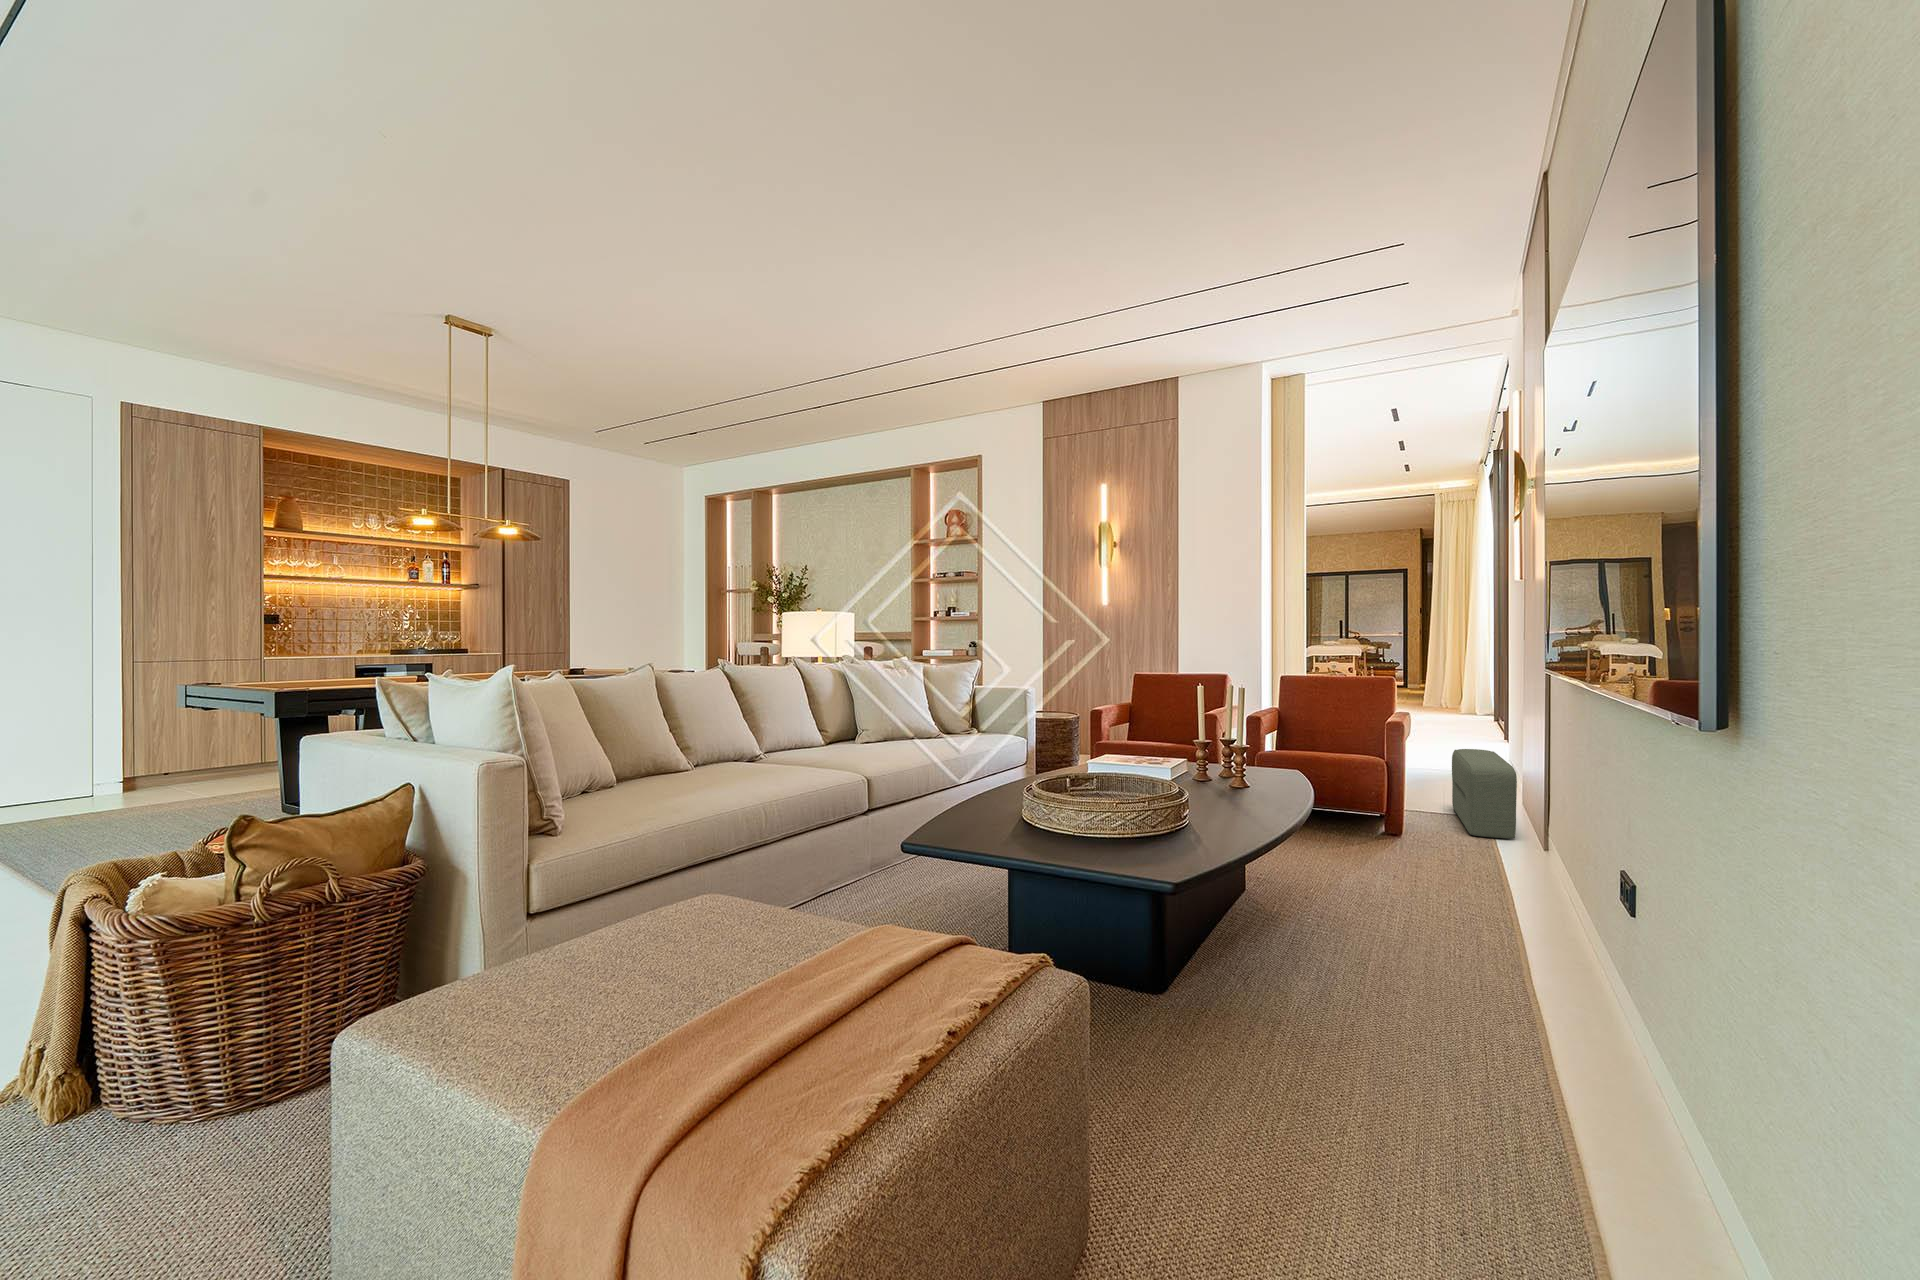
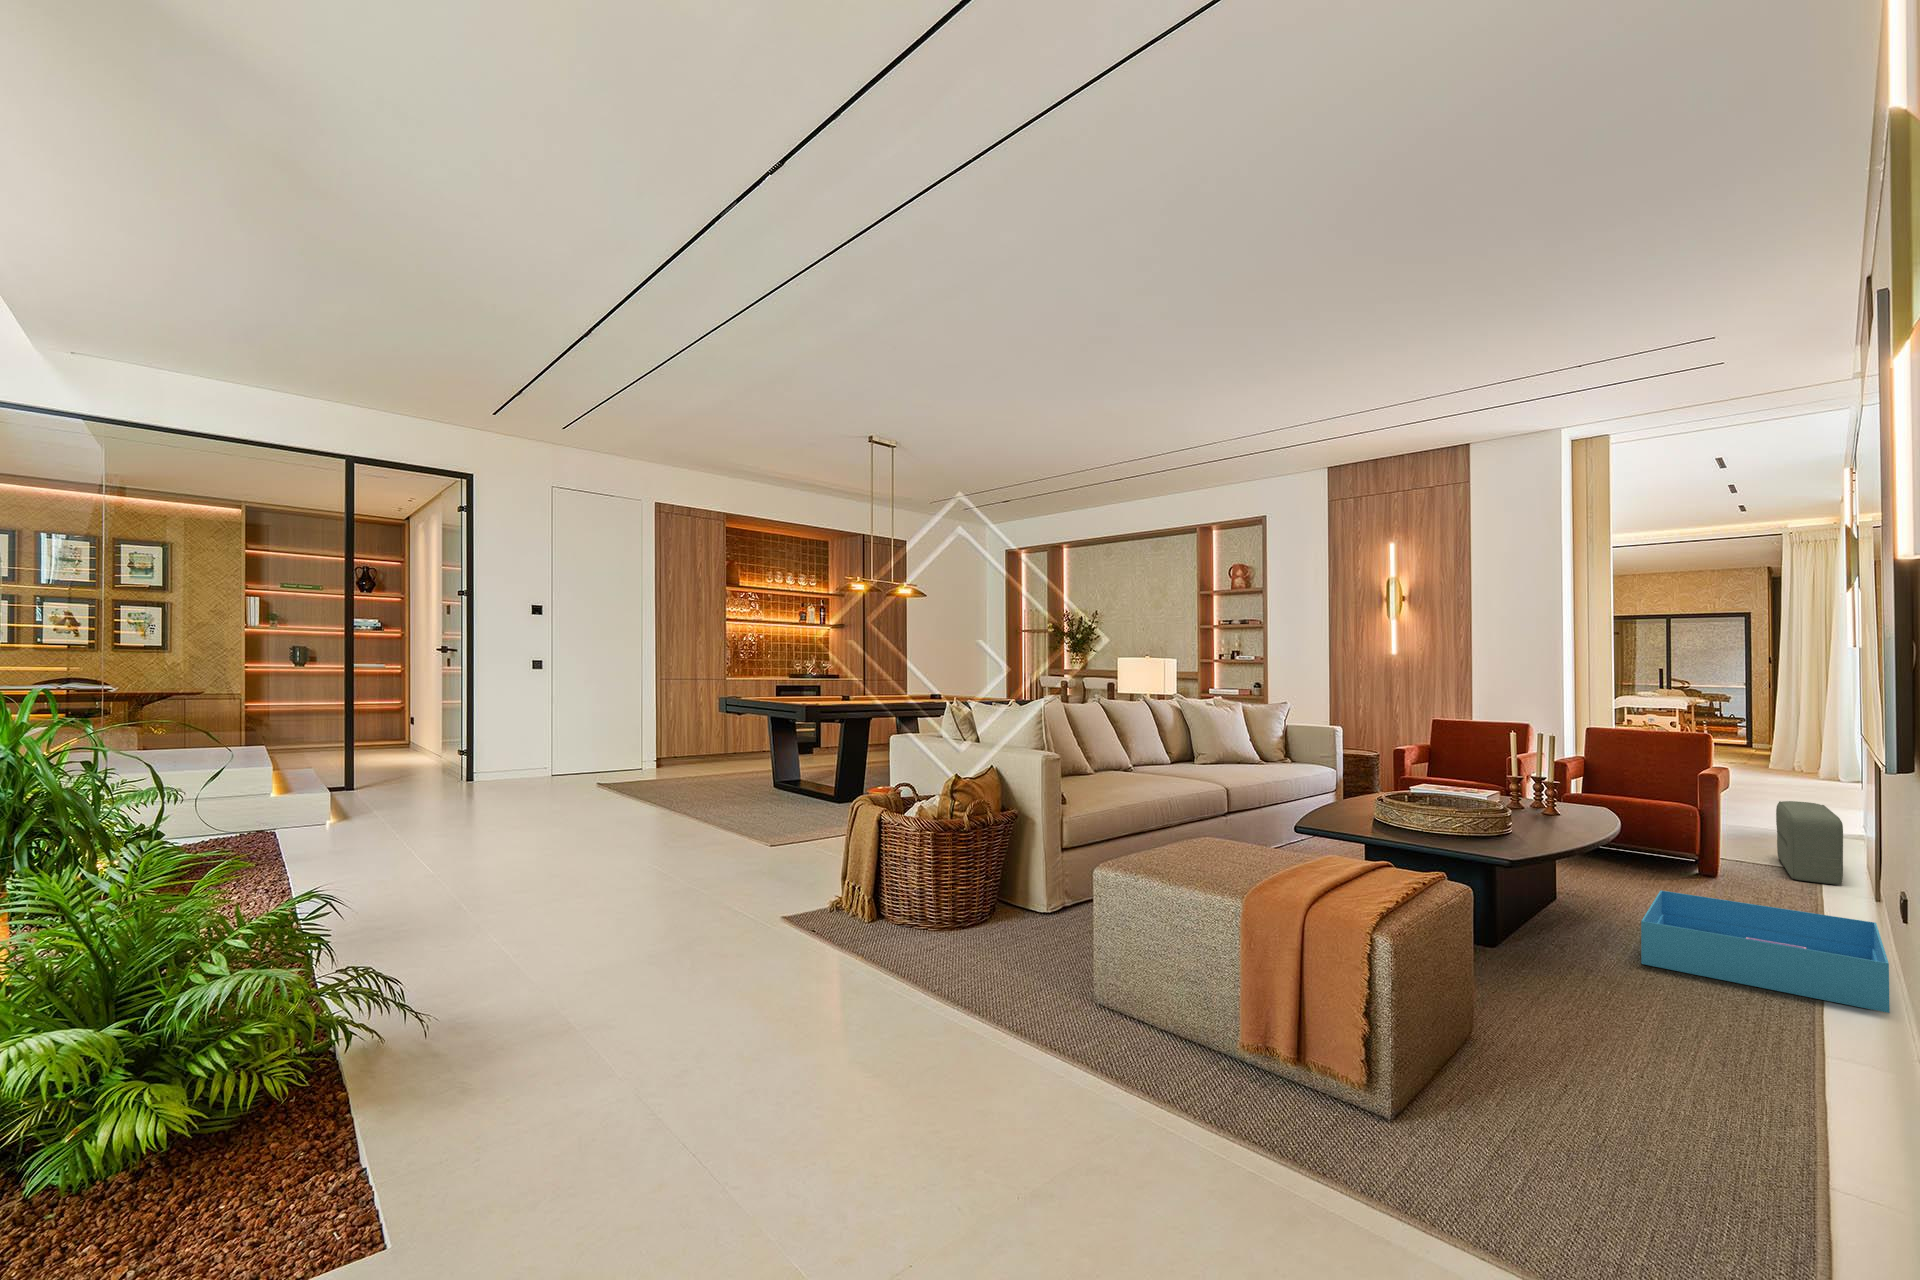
storage bin: none [1338,878,1622,1049] -> present [1641,890,1890,1013]

